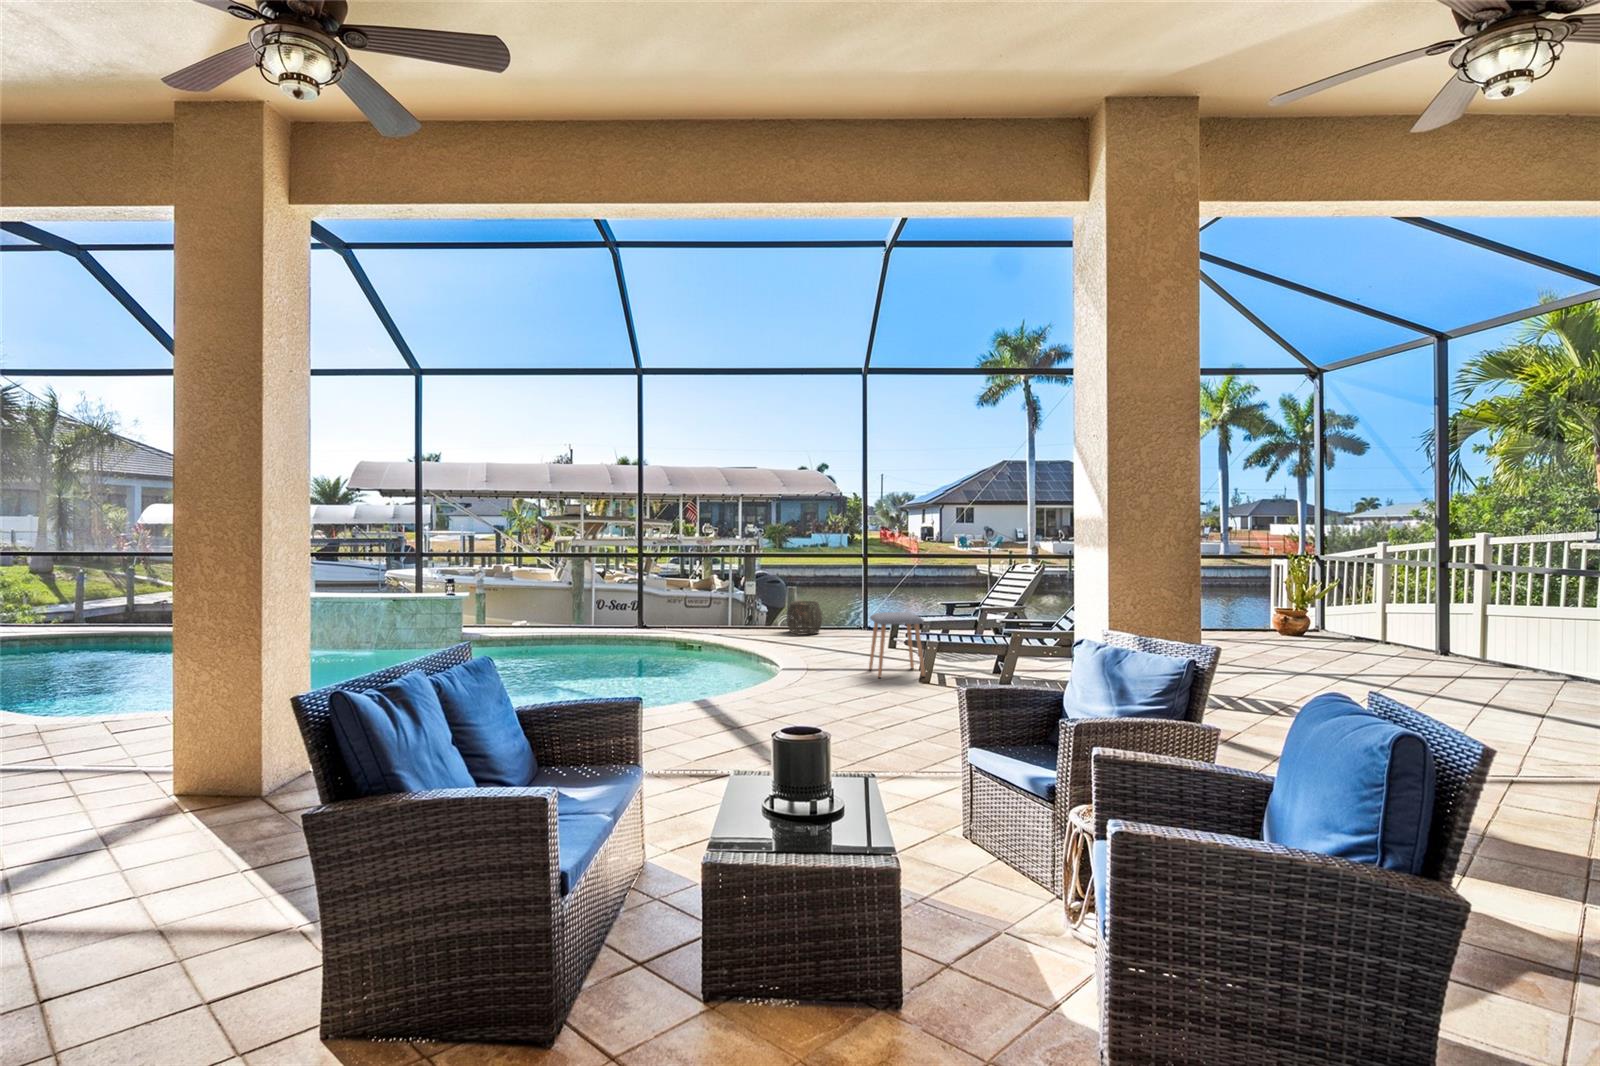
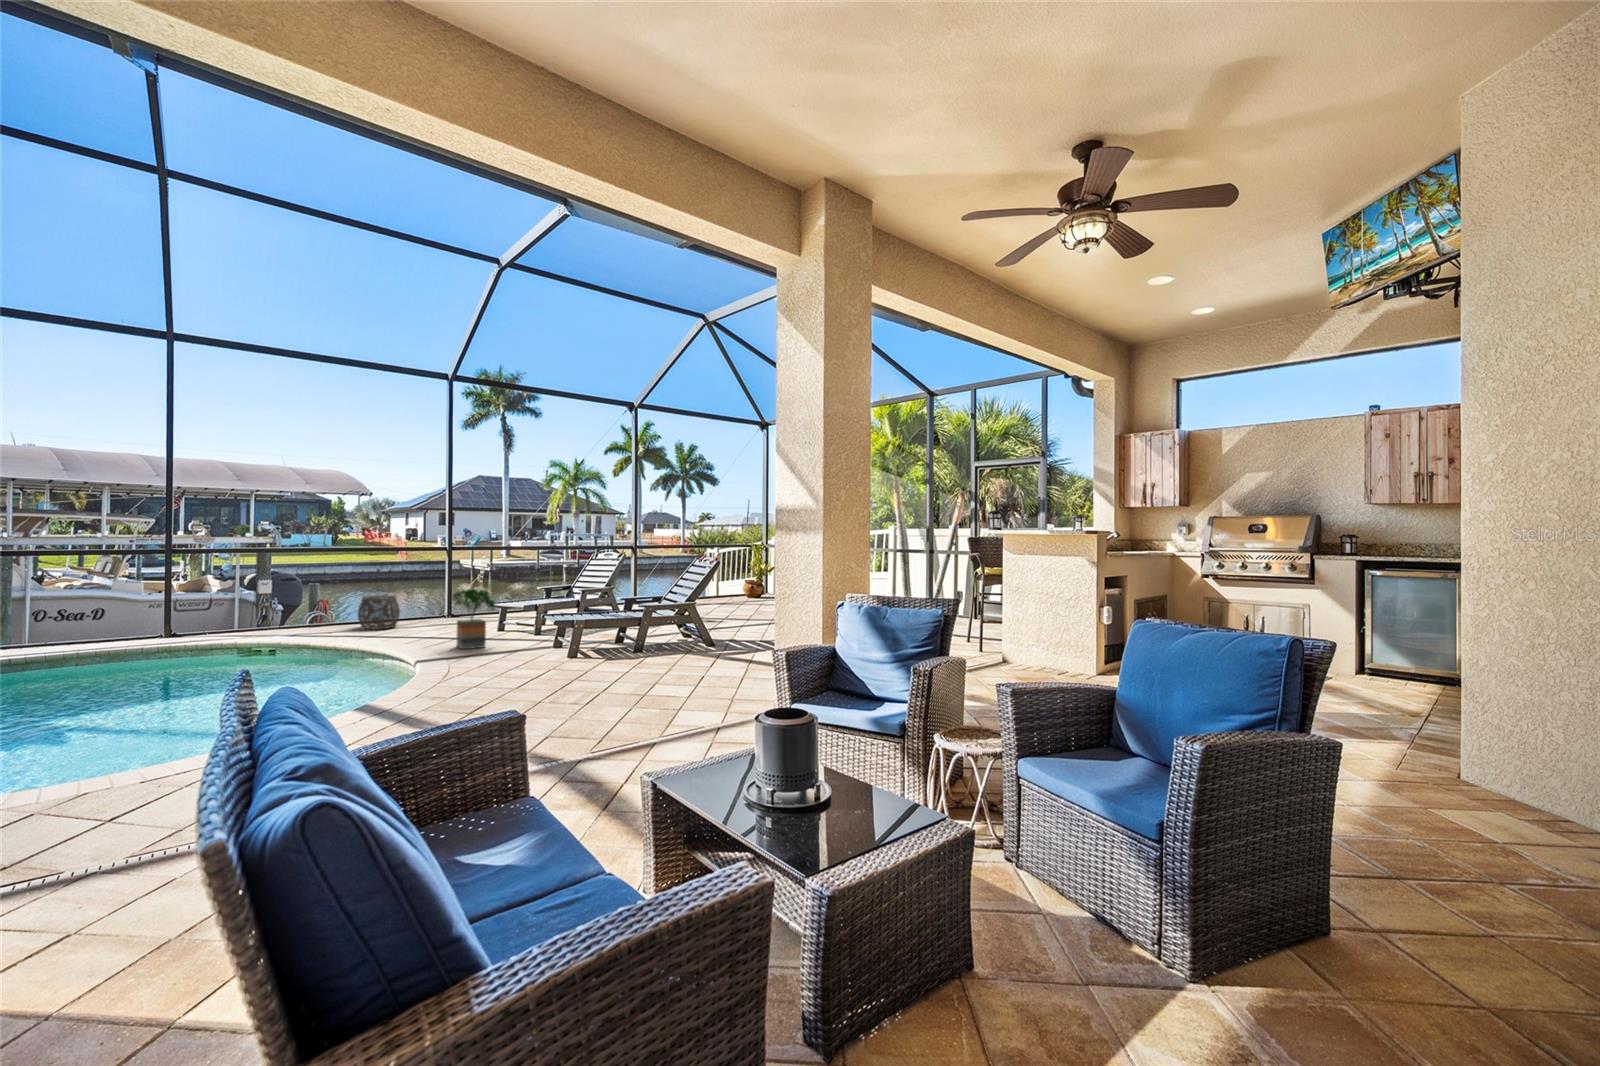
potted tree: none [833,598,877,663] -> present [452,589,495,649]
stool: present [869,612,925,678] -> none [497,597,557,657]

